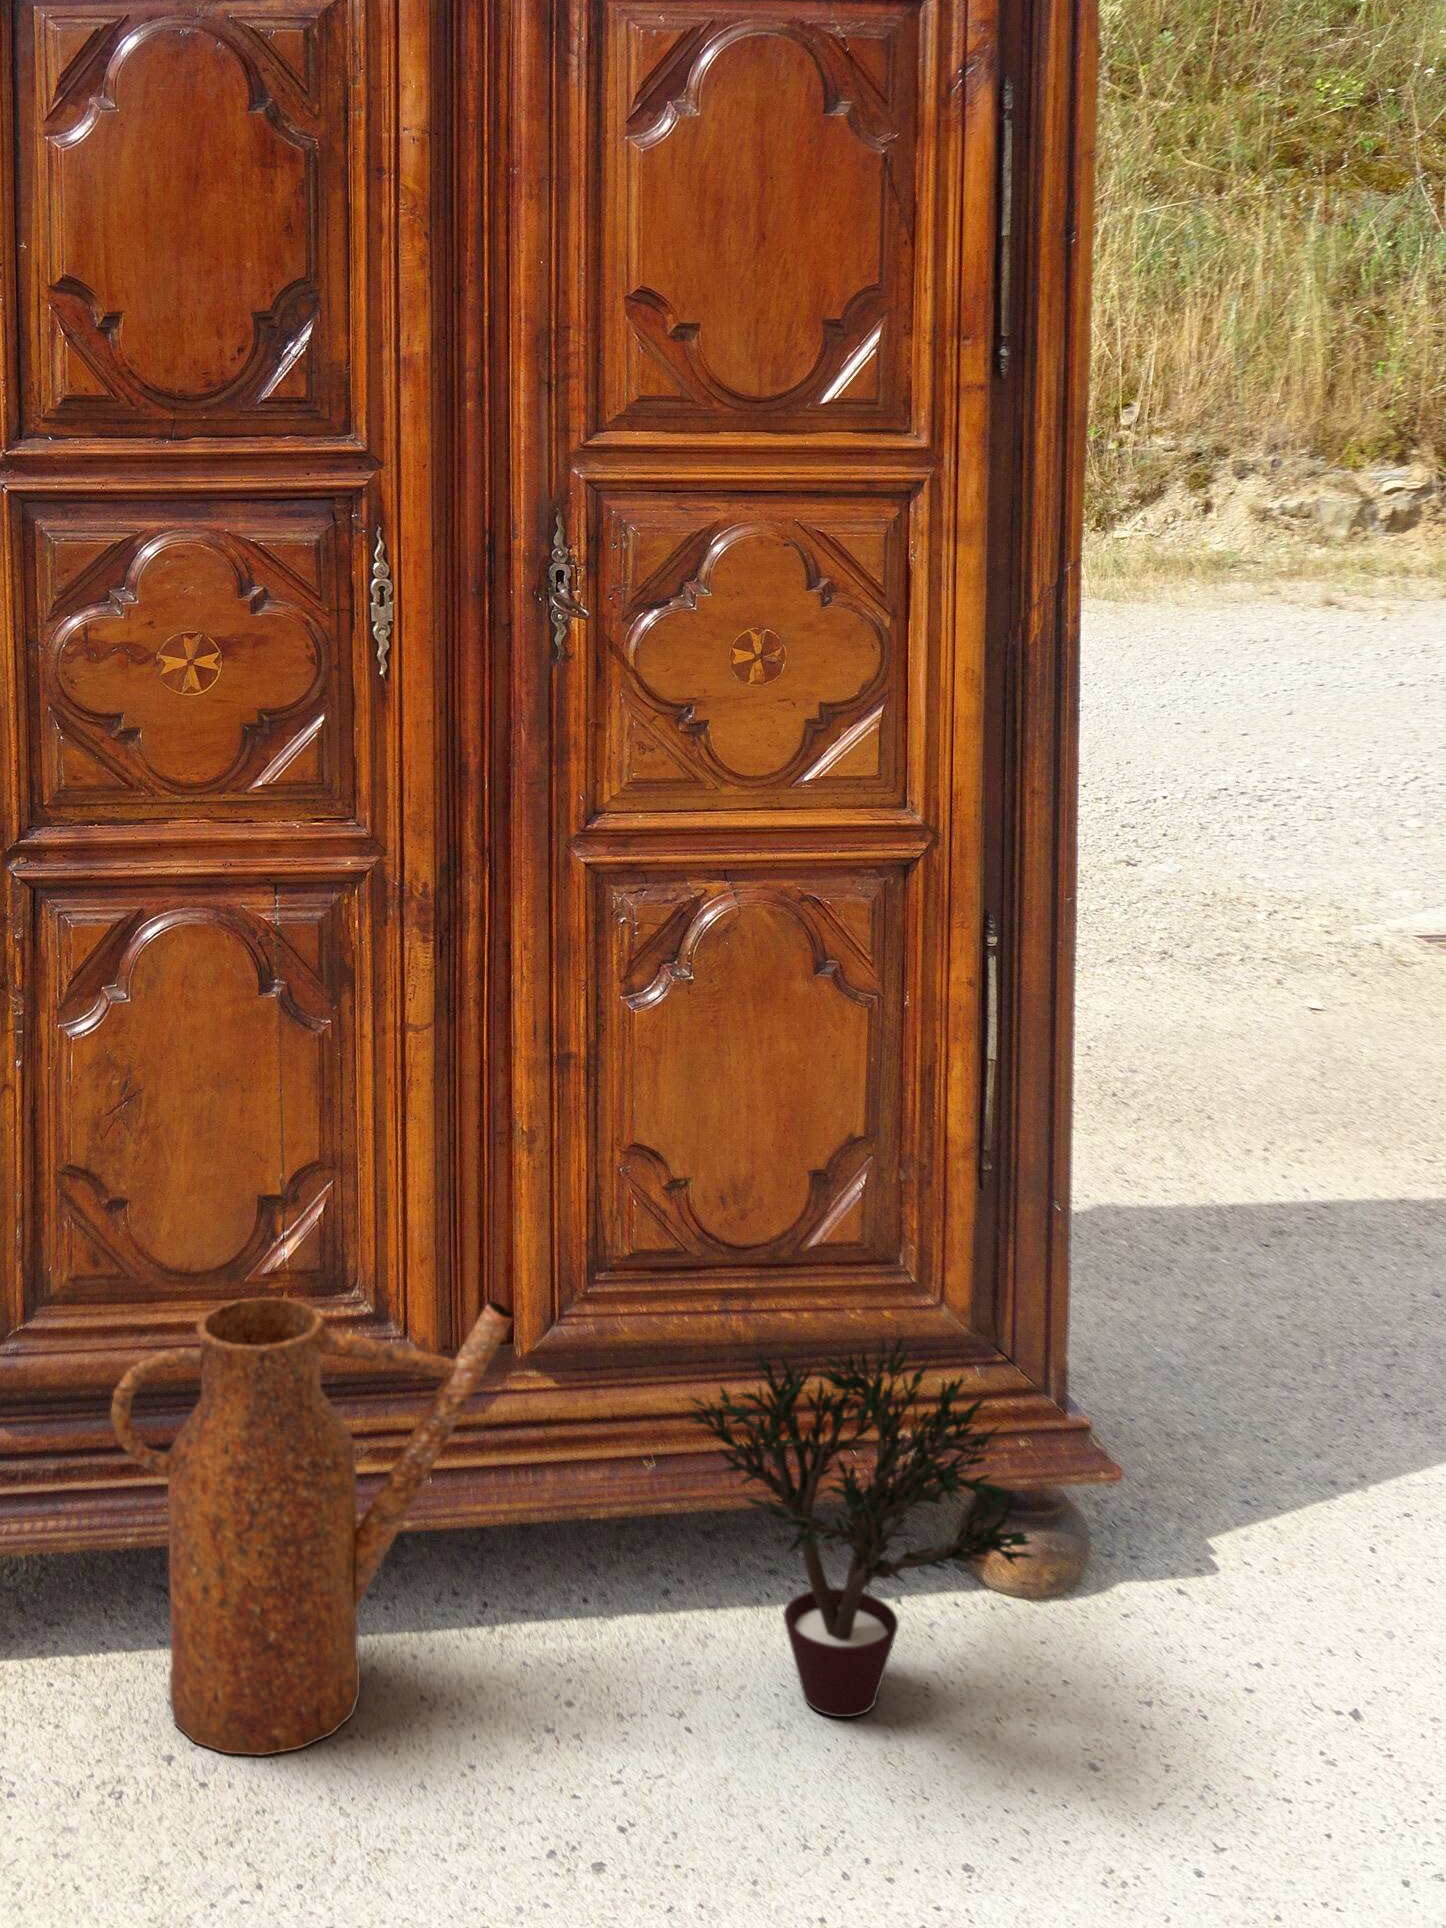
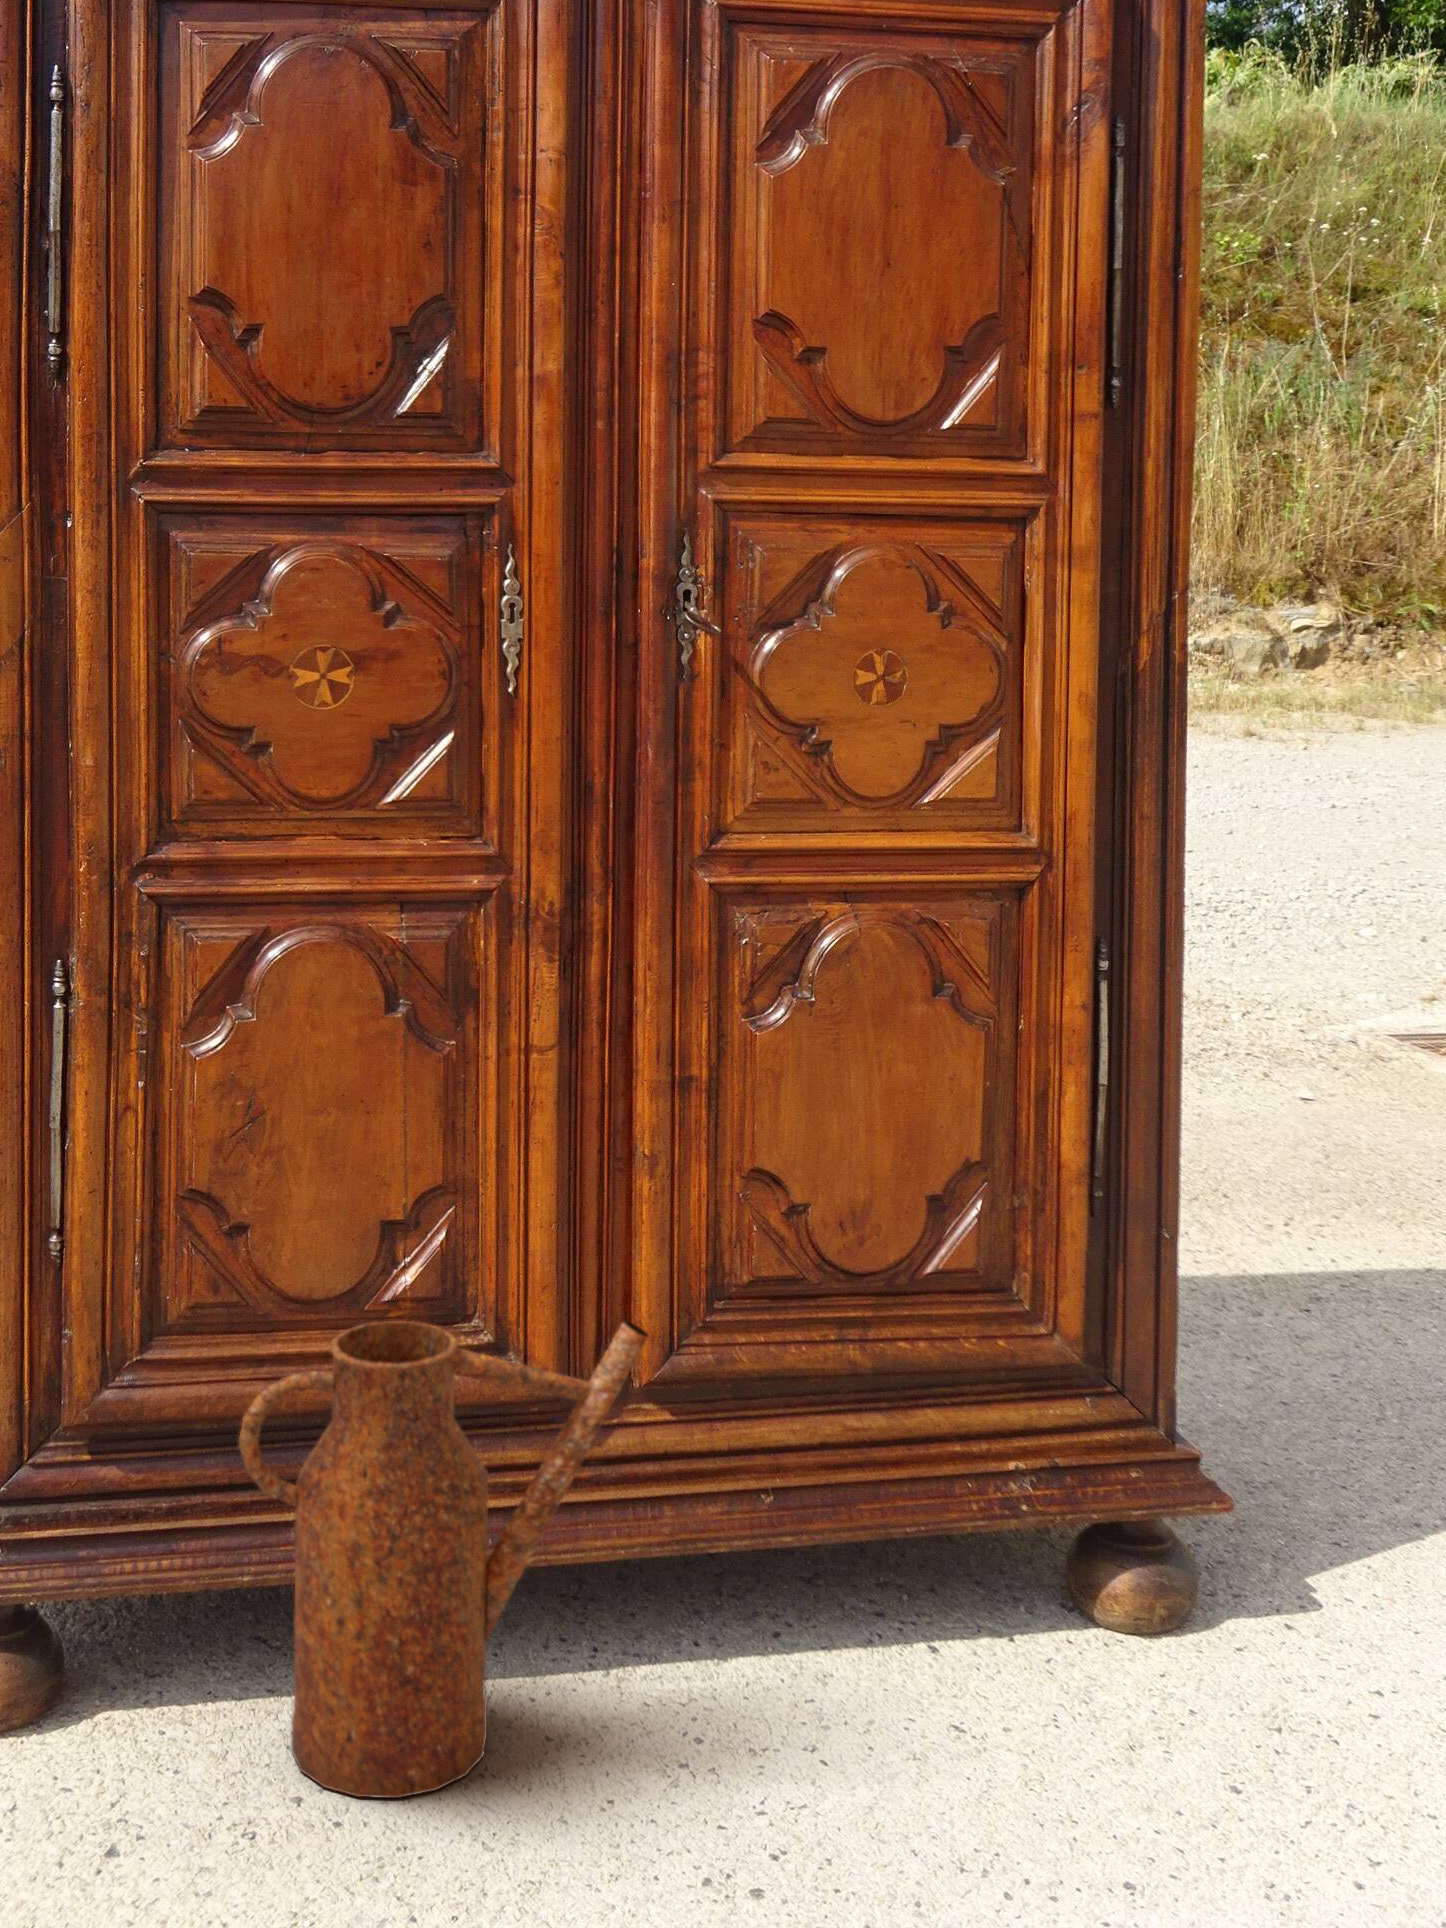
potted plant: present [690,1339,1032,1717] -> none [819,1355,1186,1746]

